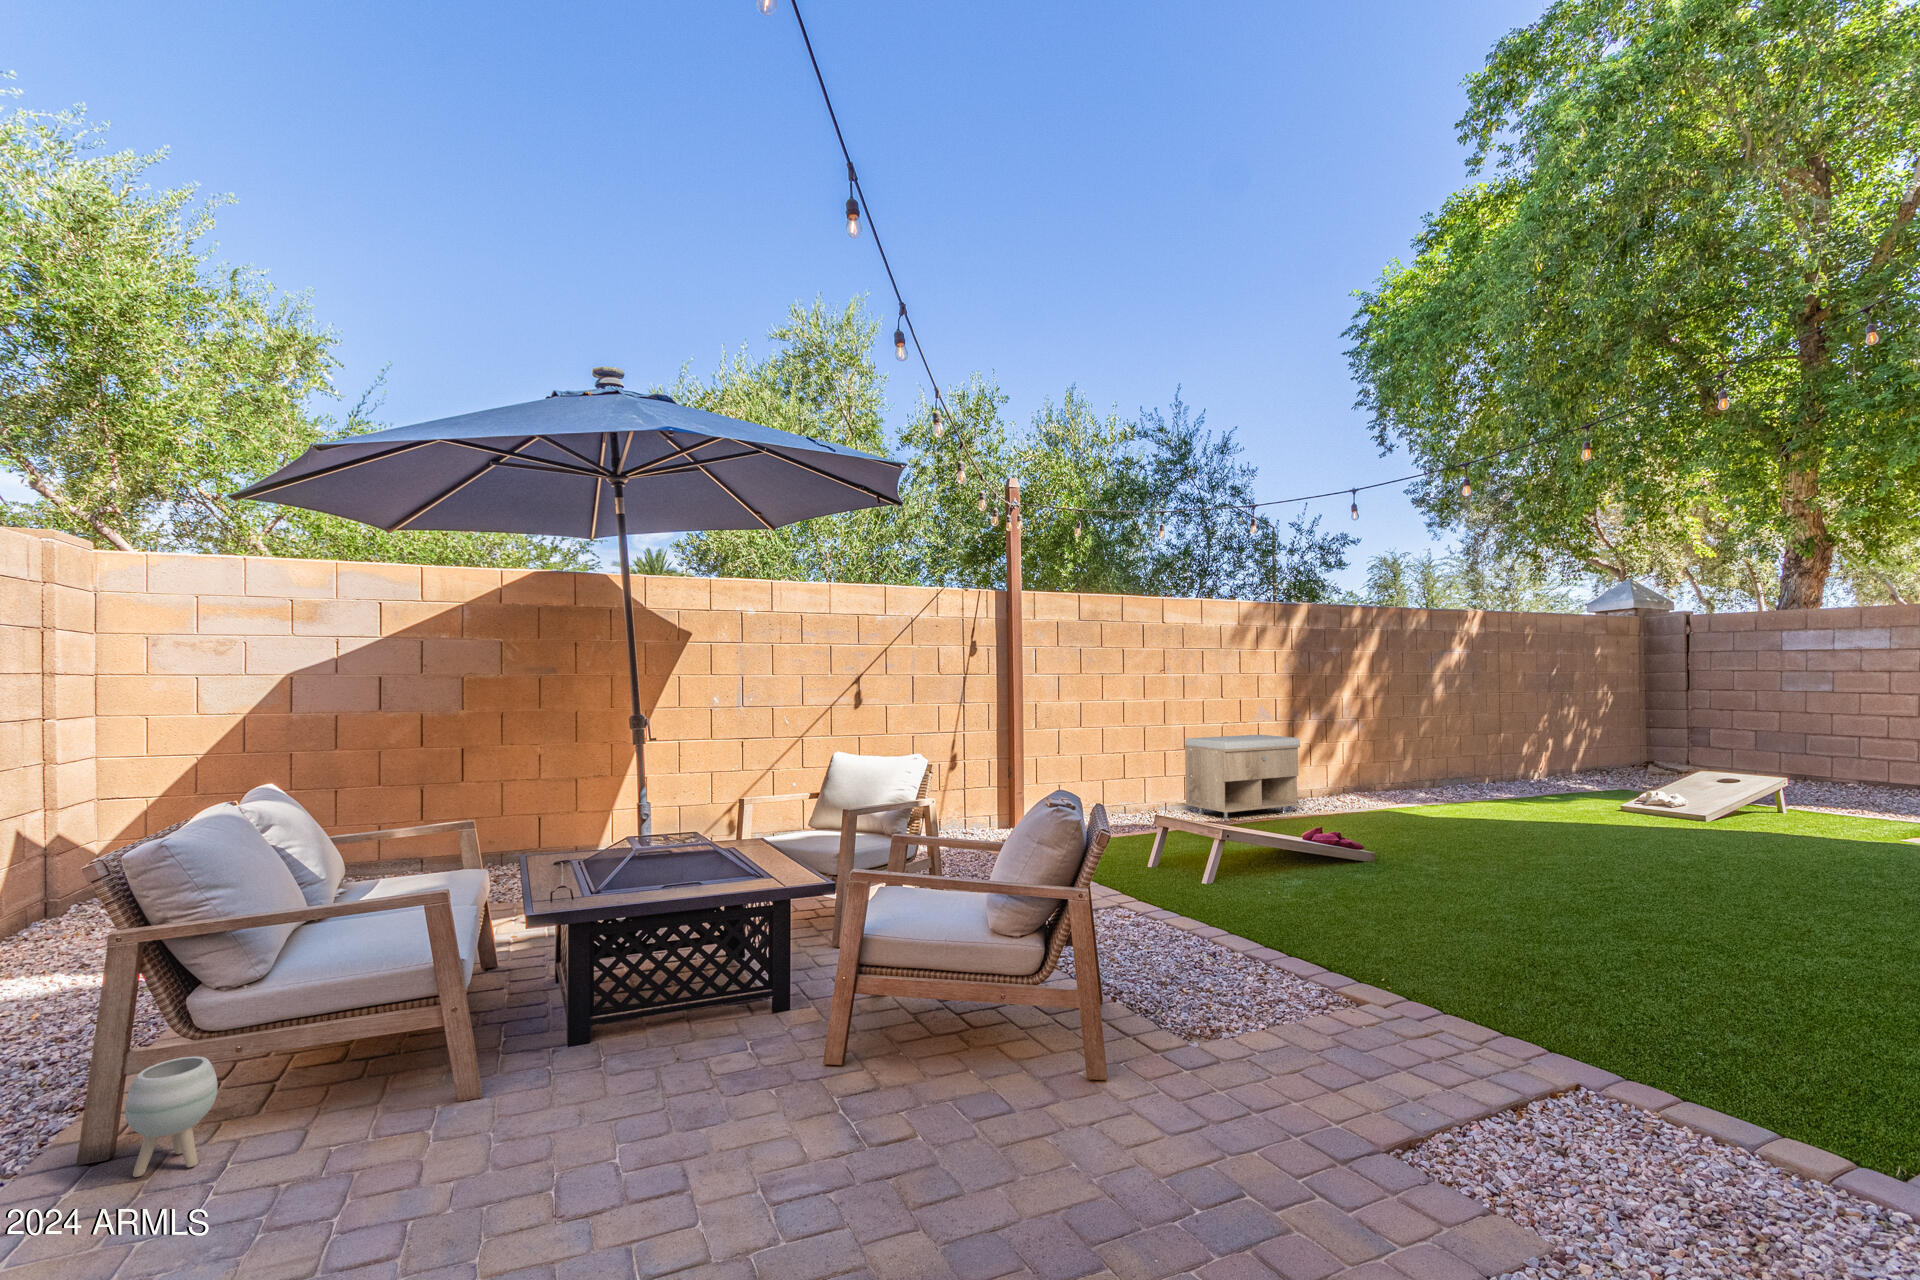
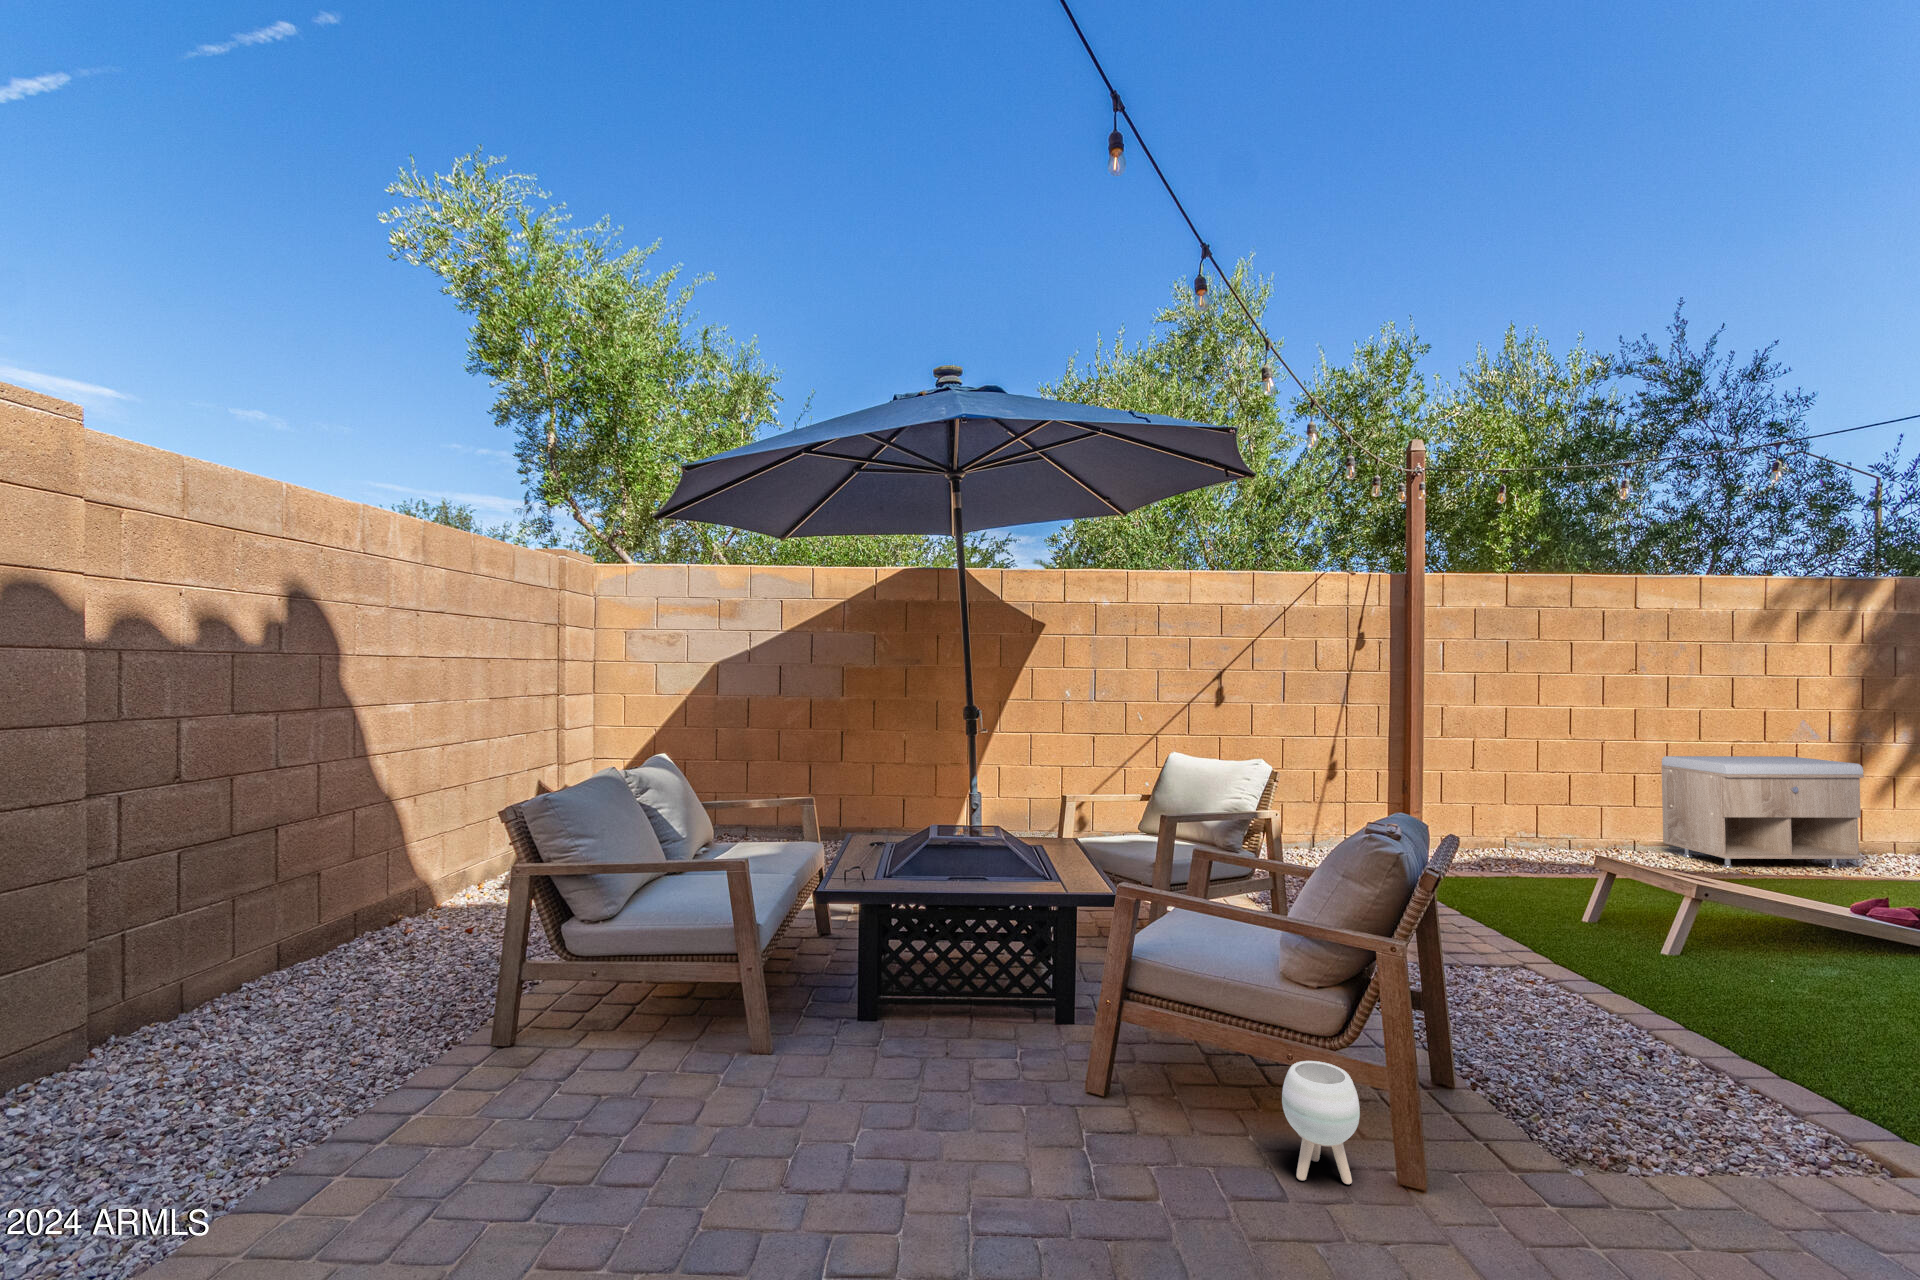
planter: present [125,1056,218,1177] -> present [1282,1061,1360,1184]

